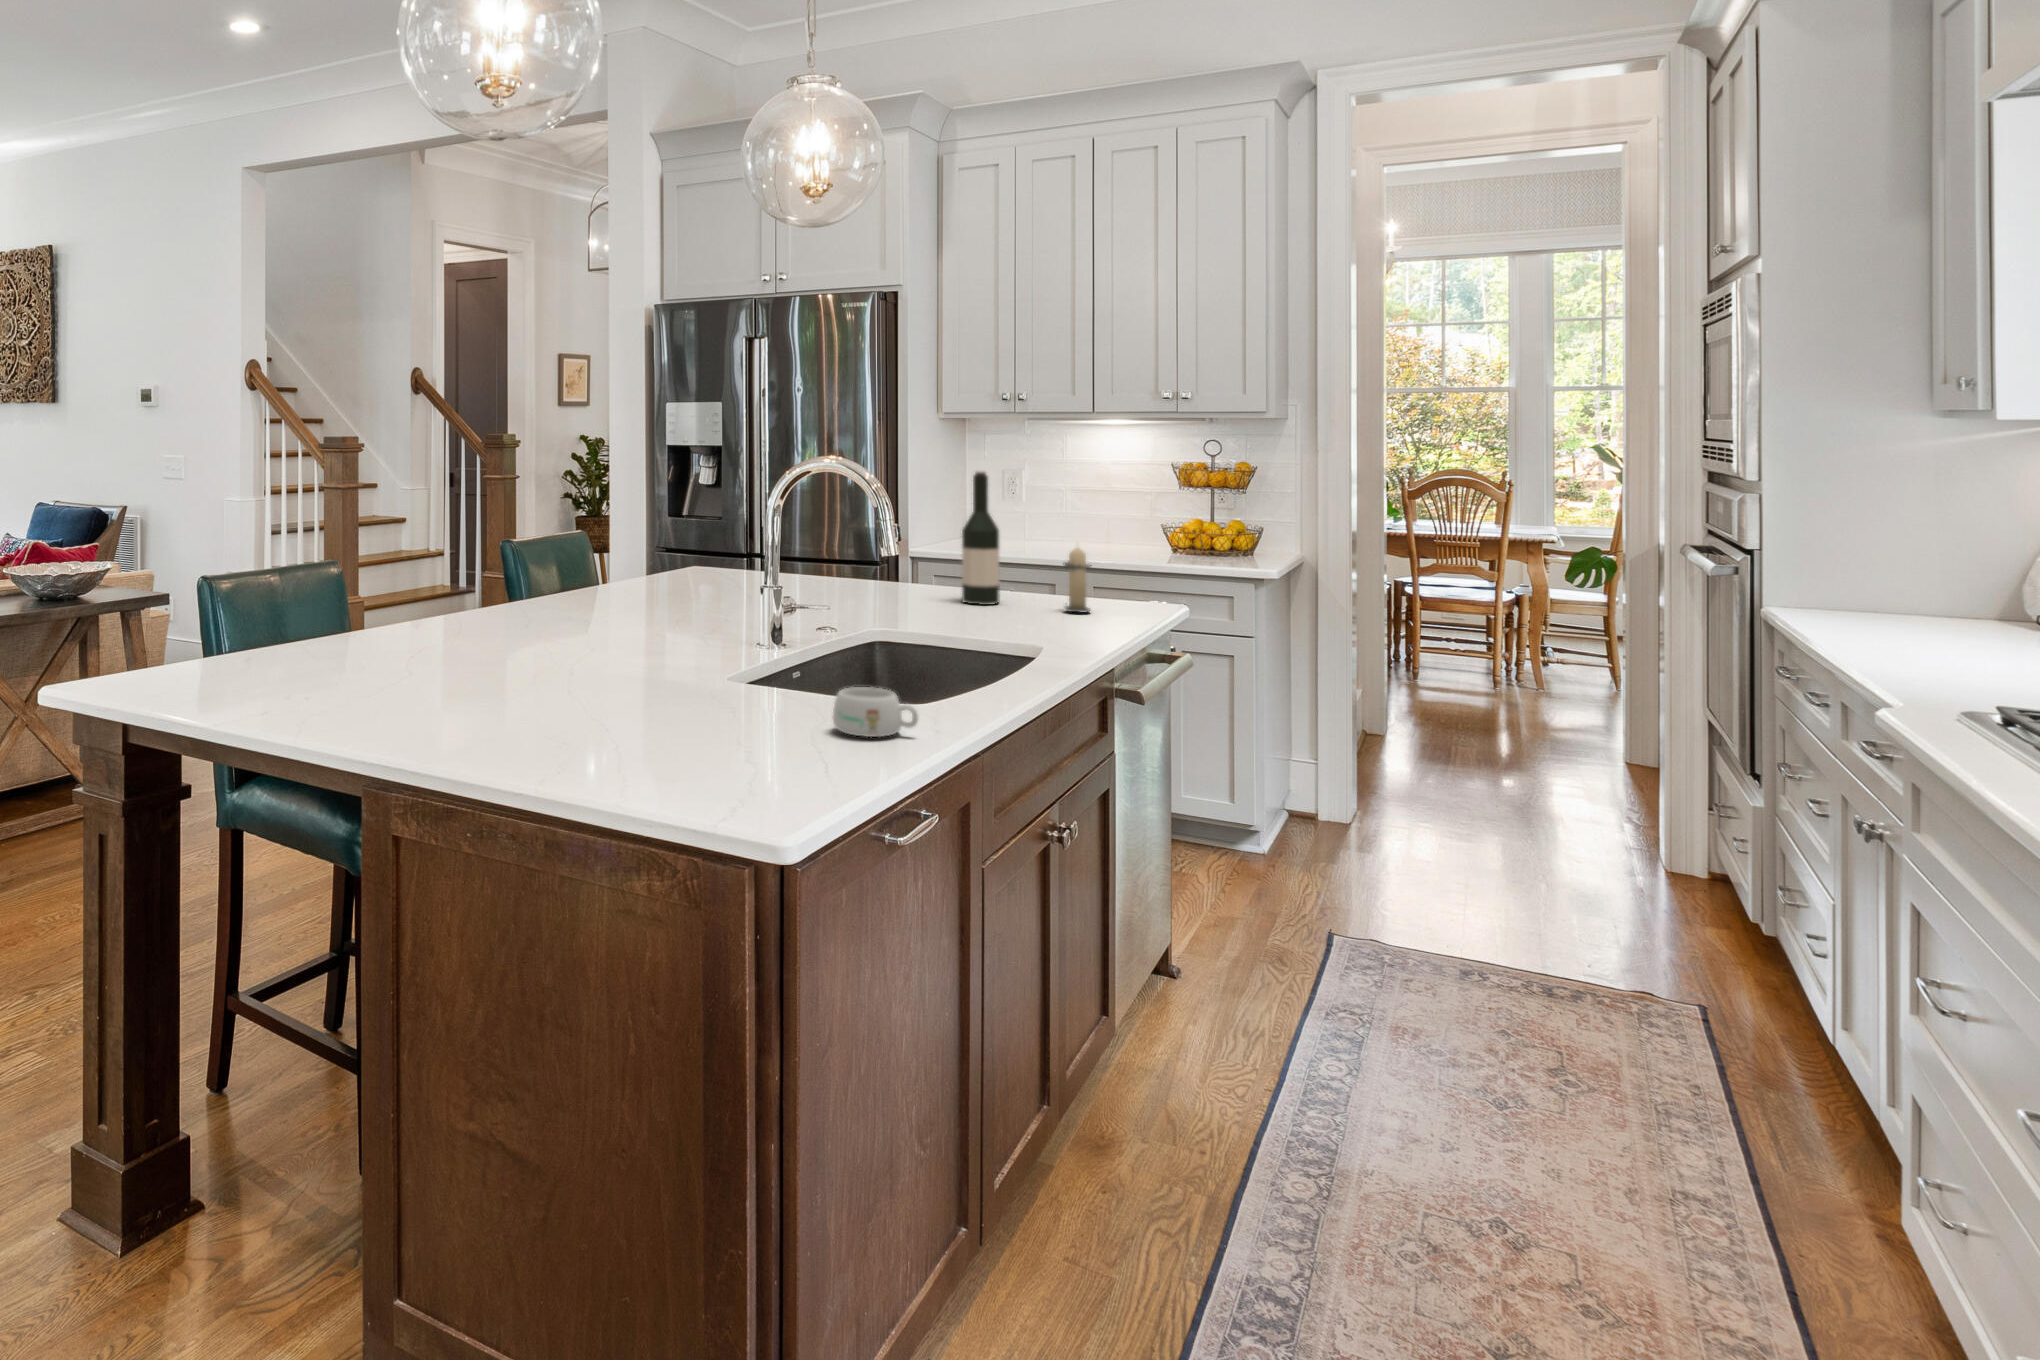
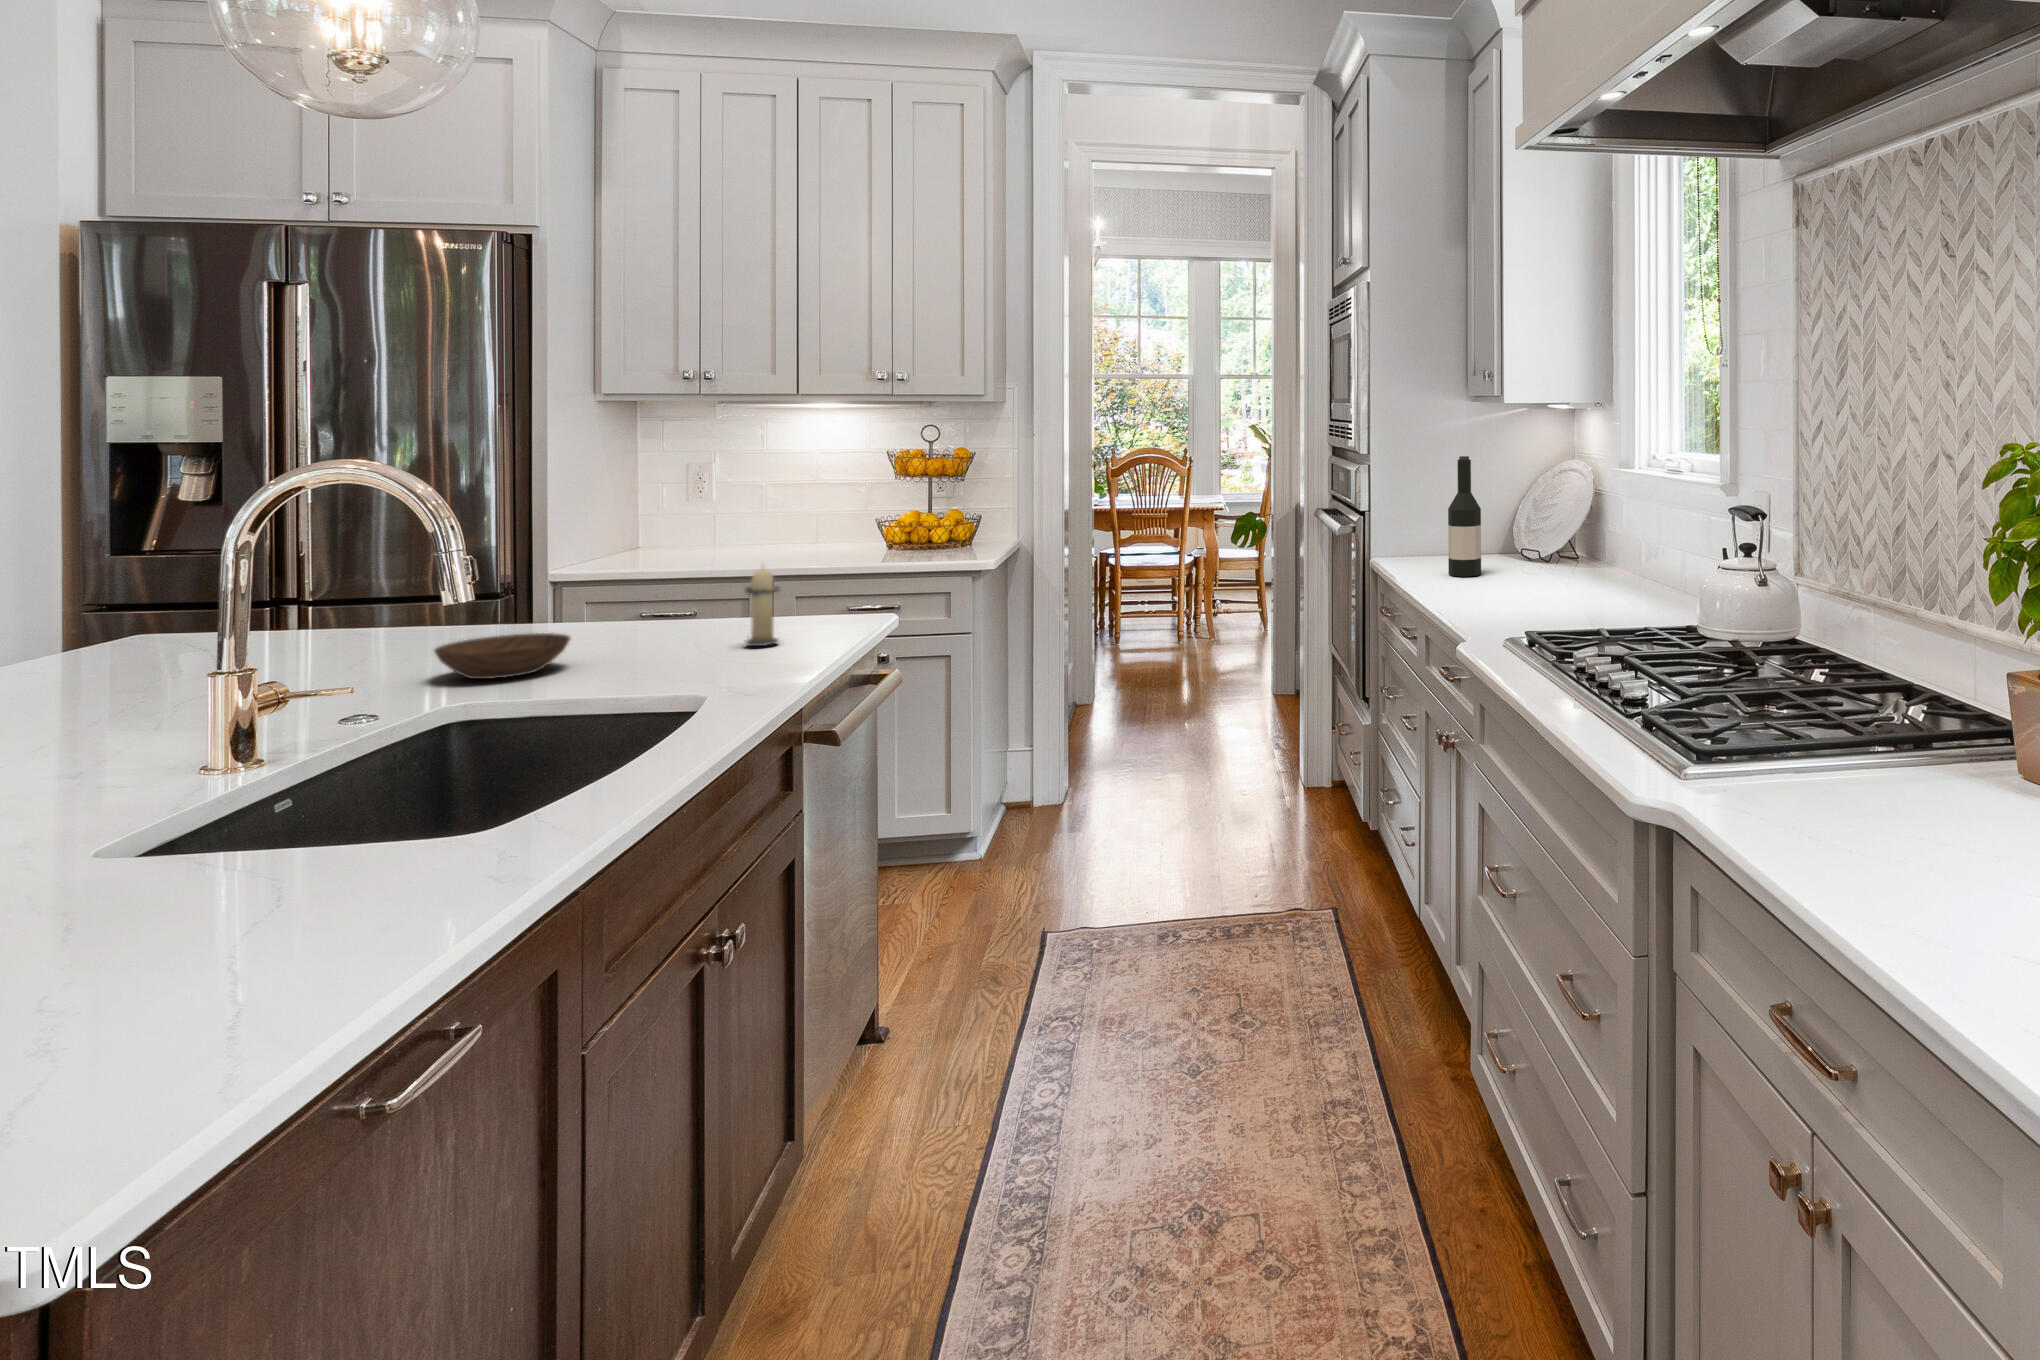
wine bottle: present [962,472,1000,605] -> present [1448,456,1481,577]
bowl: none [853,581,939,611] -> present [434,633,571,679]
mug: present [833,687,918,737] -> none [311,837,472,926]

